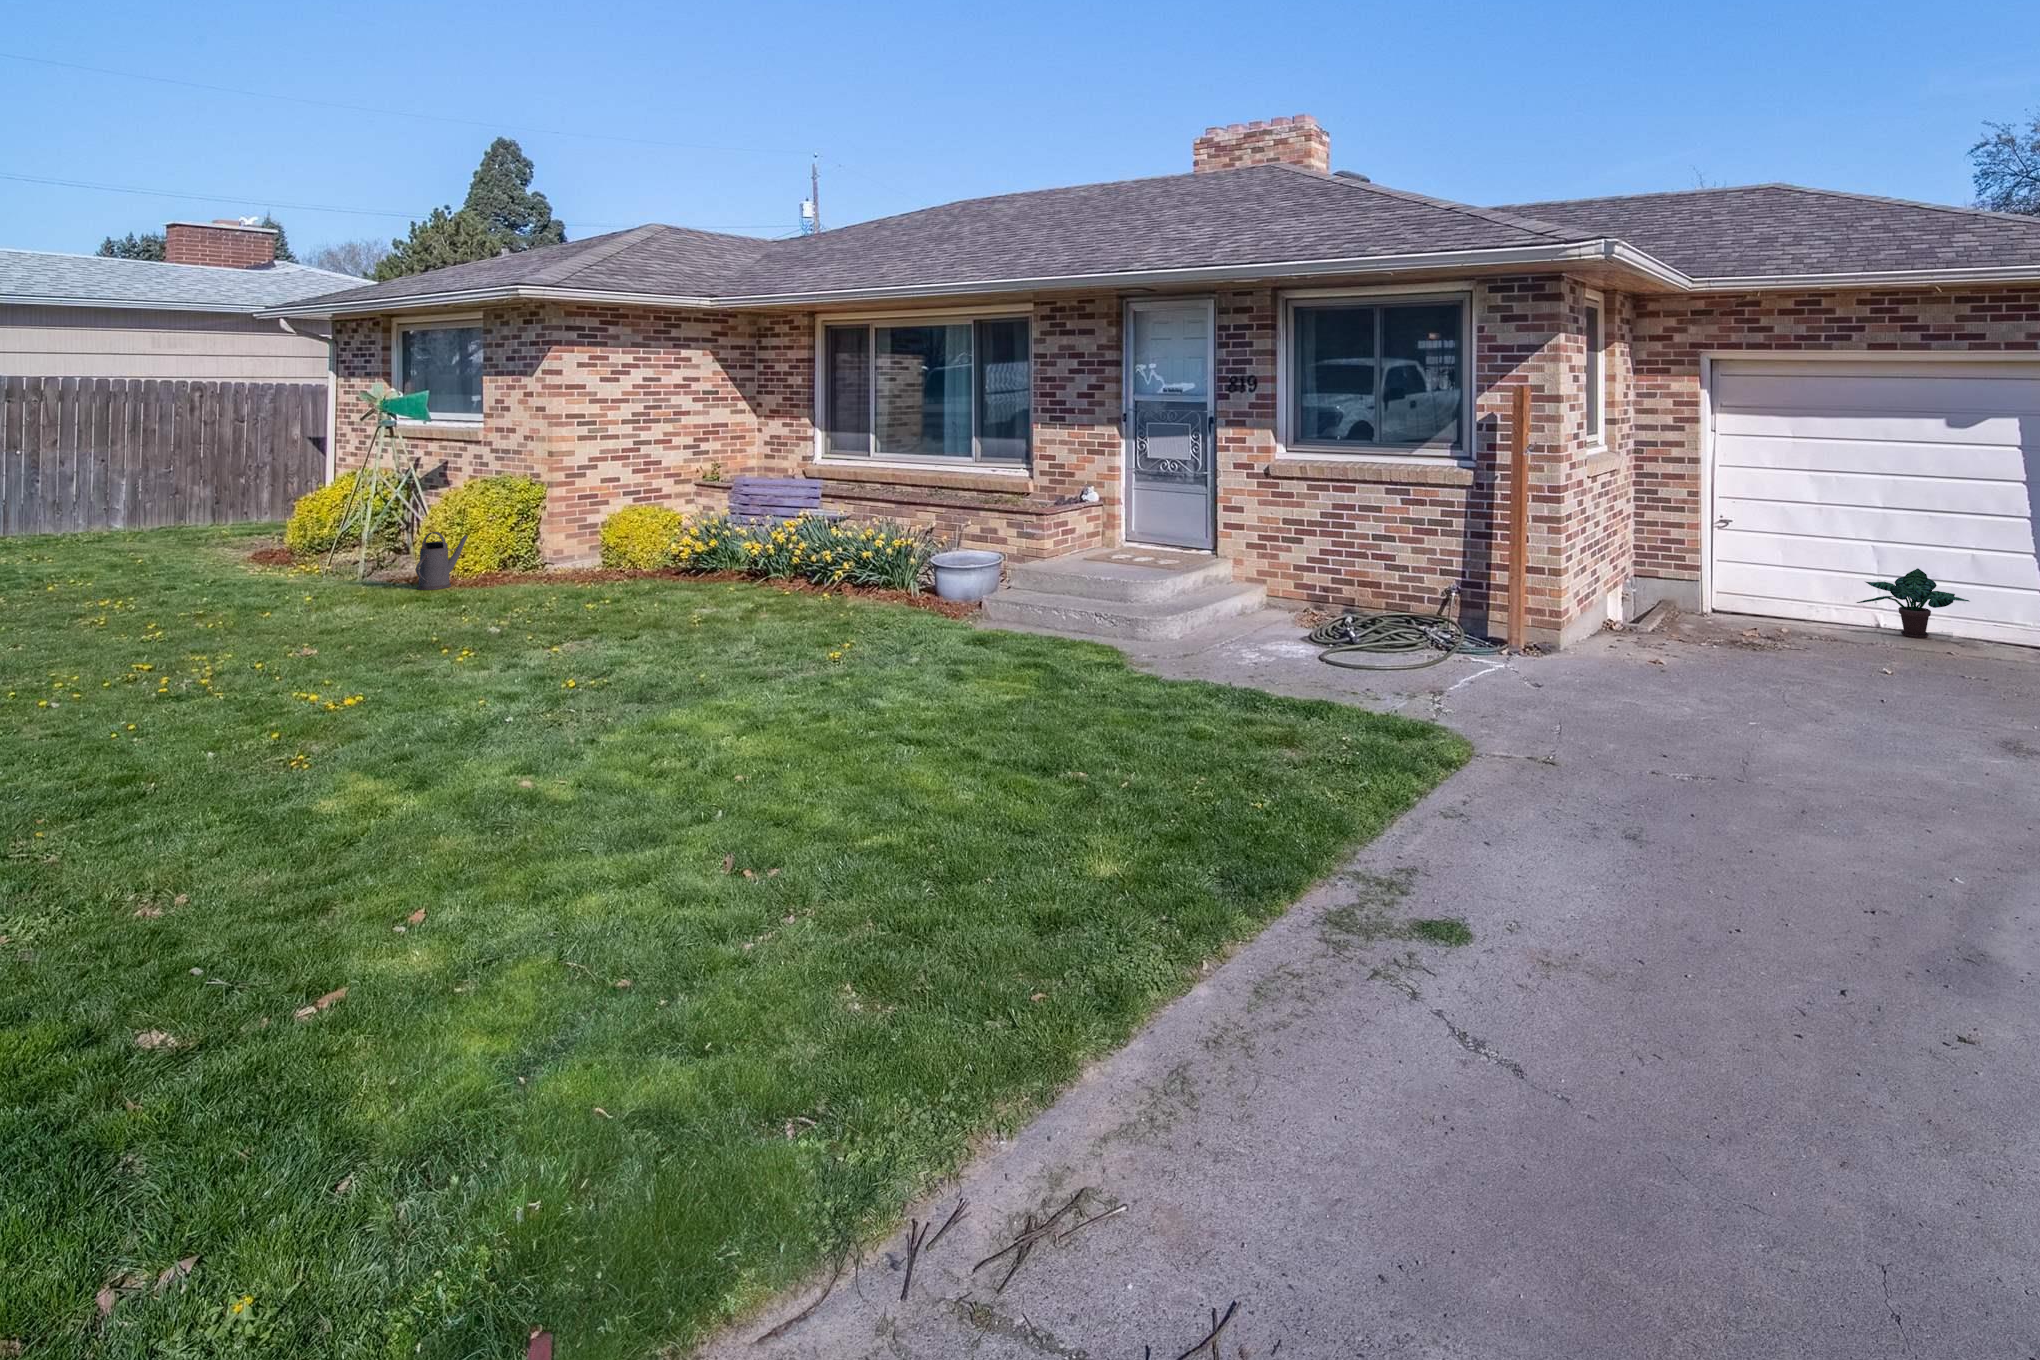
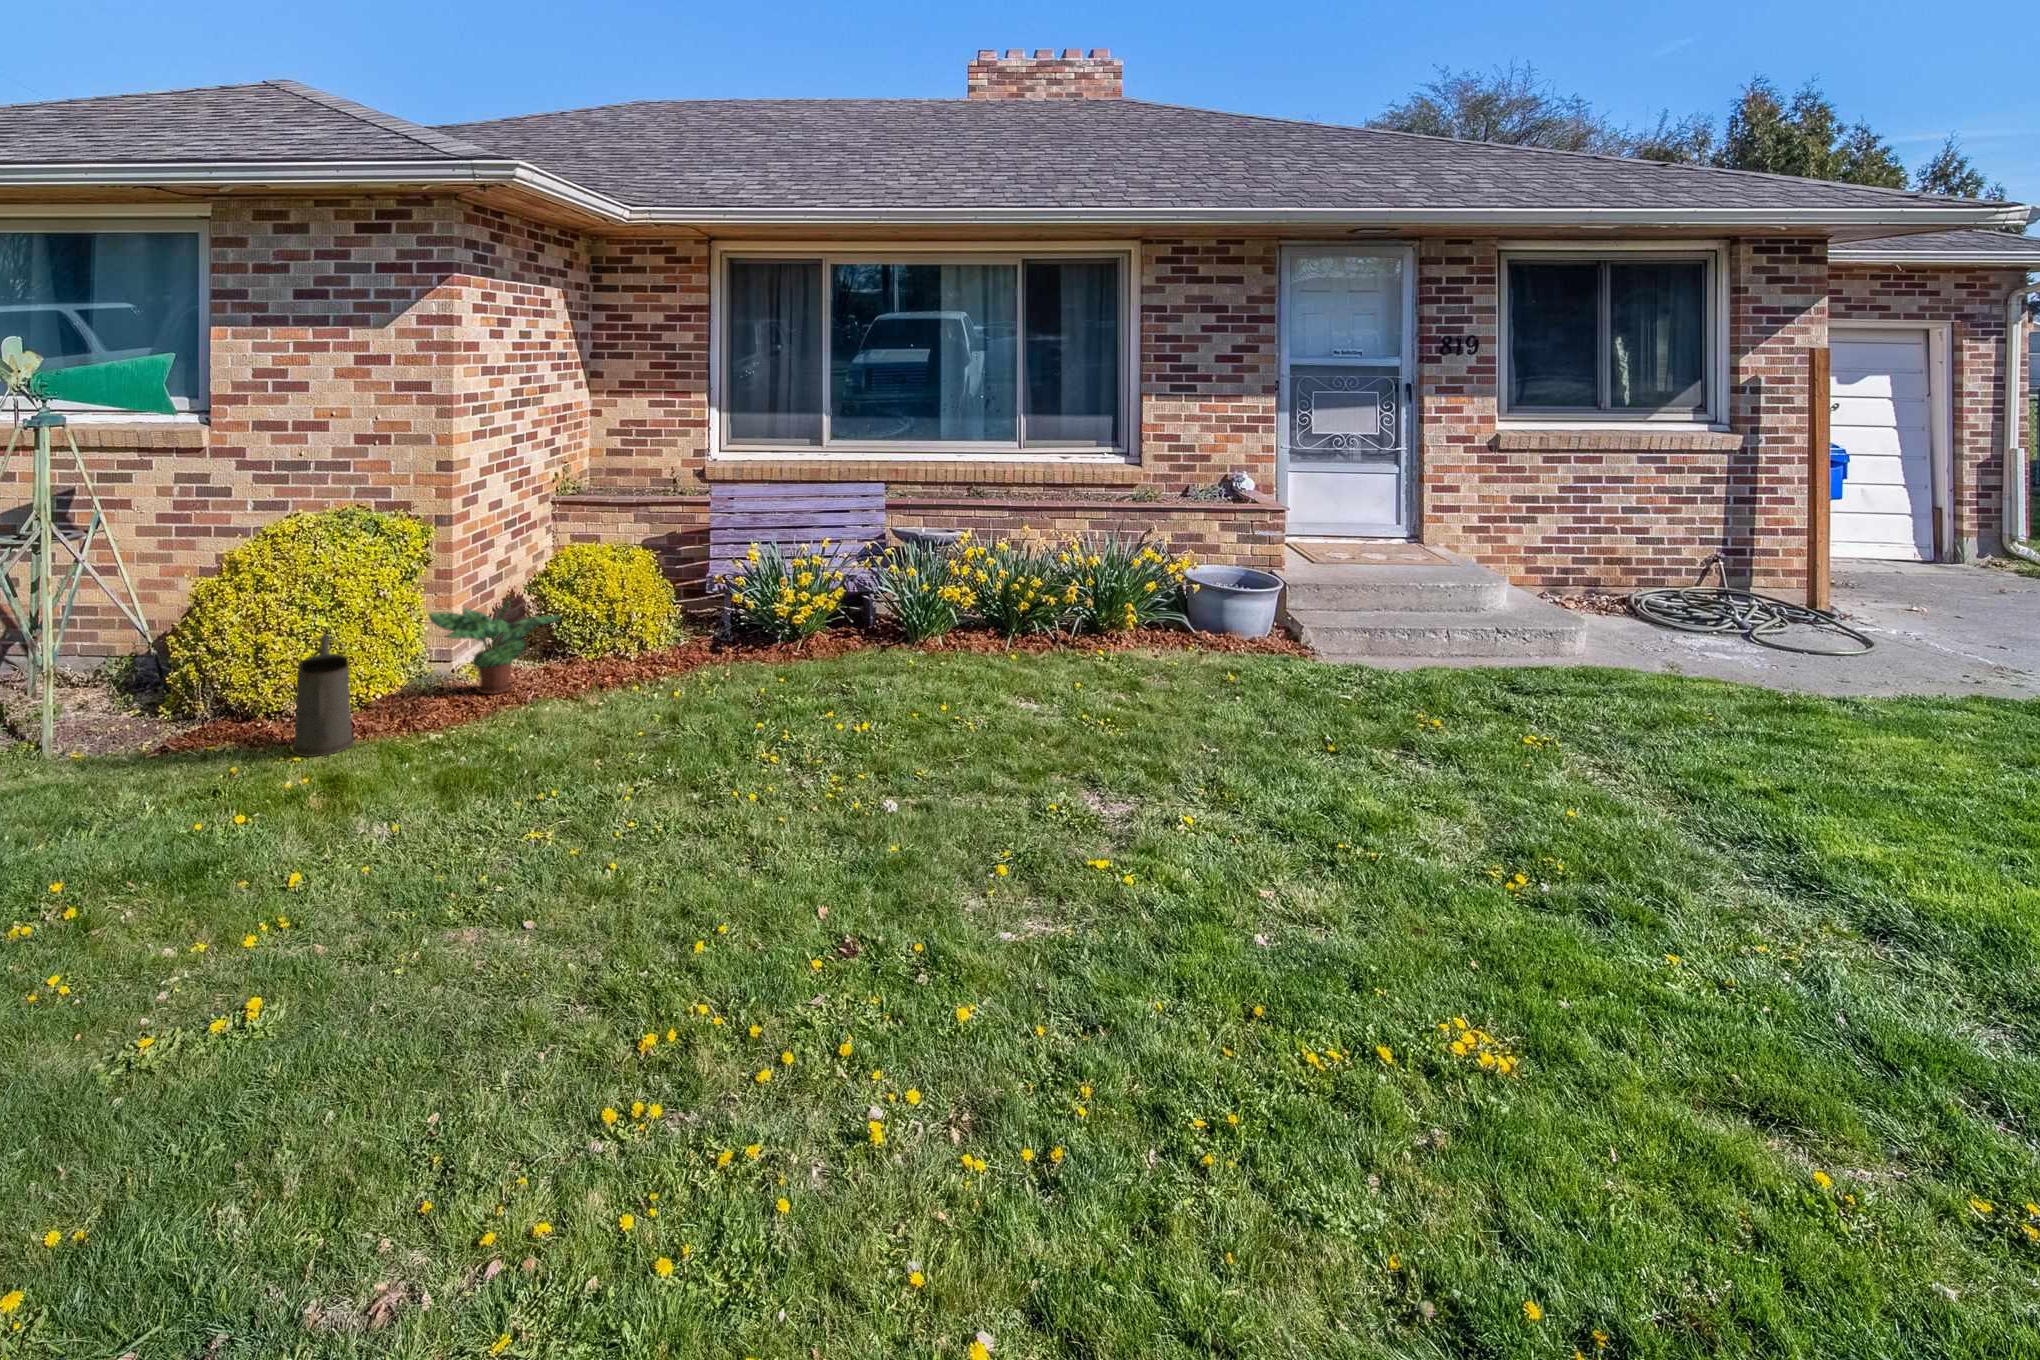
potted plant: present [1857,568,1969,638] -> present [429,598,562,694]

